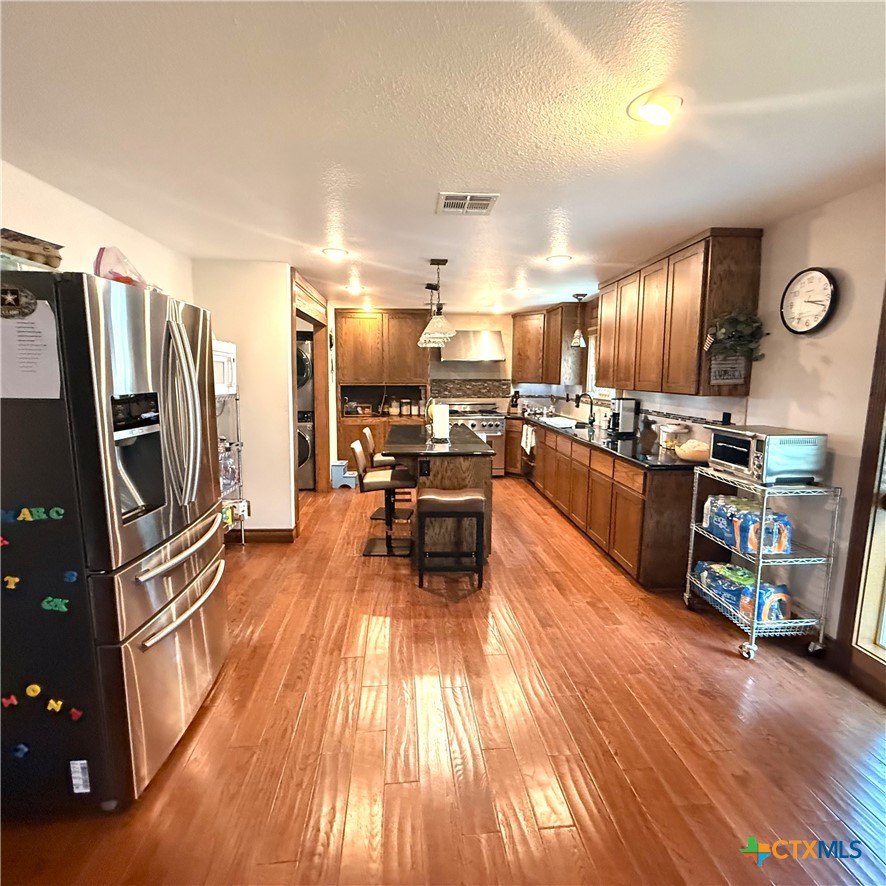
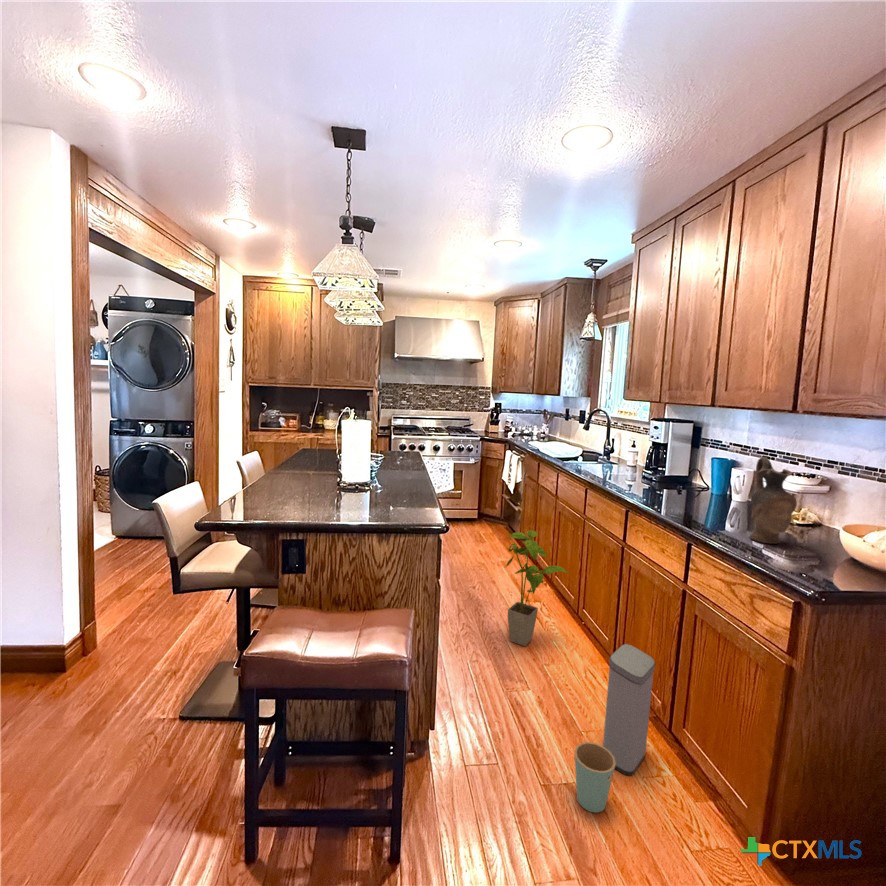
house plant: none [524,465,562,532] -> present [506,530,568,646]
trash can: none [558,511,598,576] -> present [575,644,655,813]

